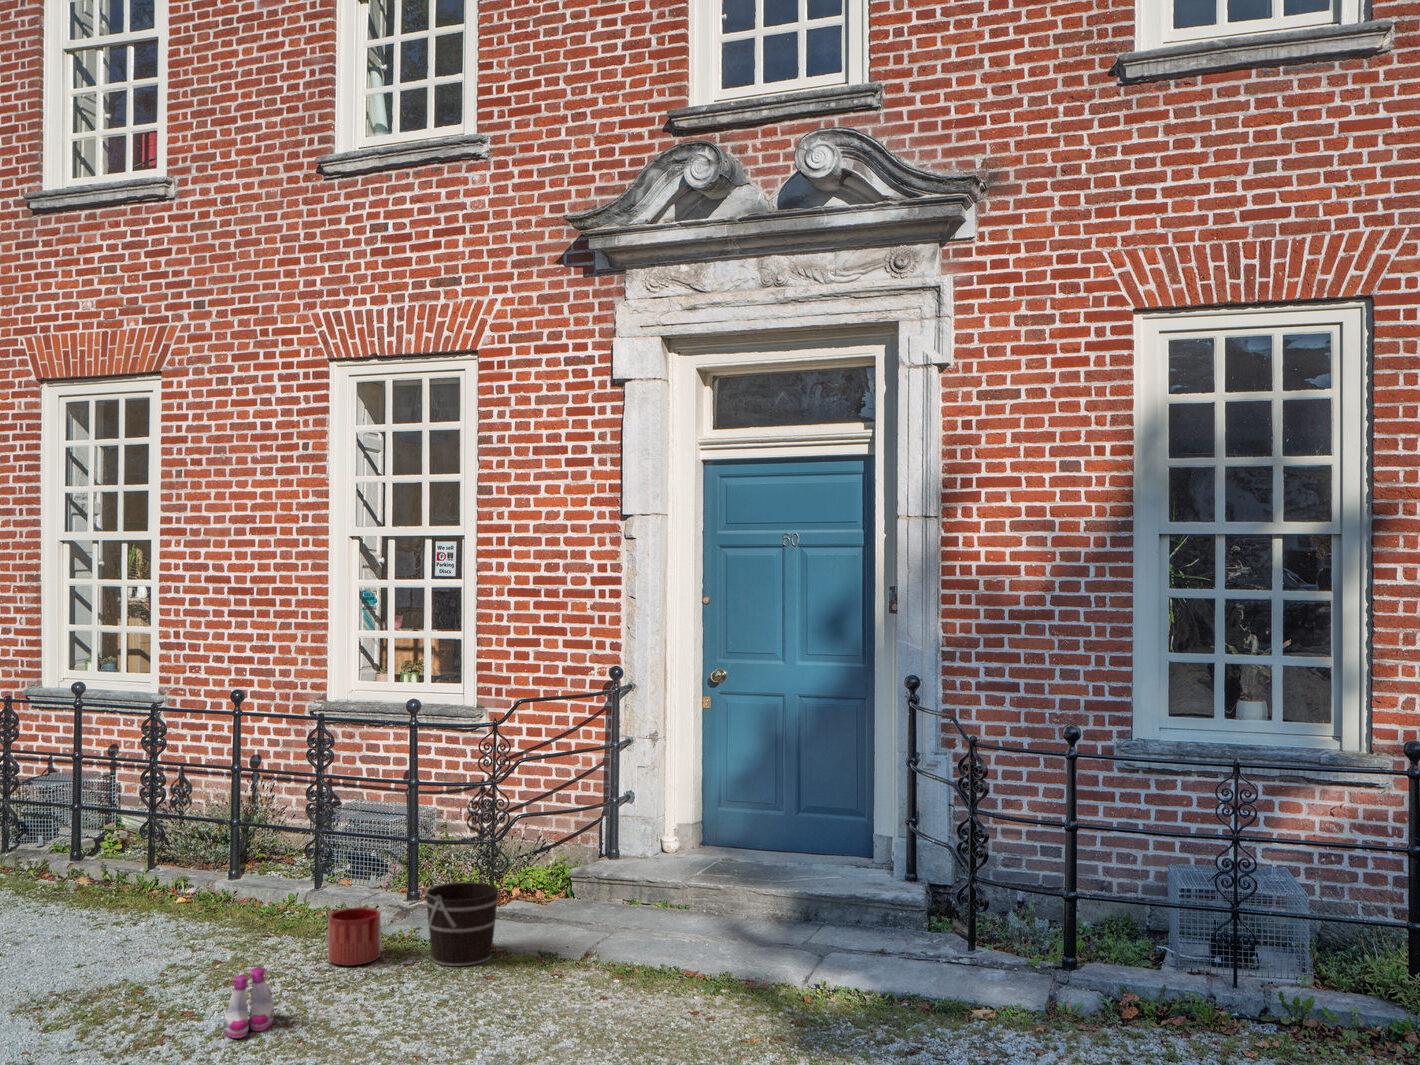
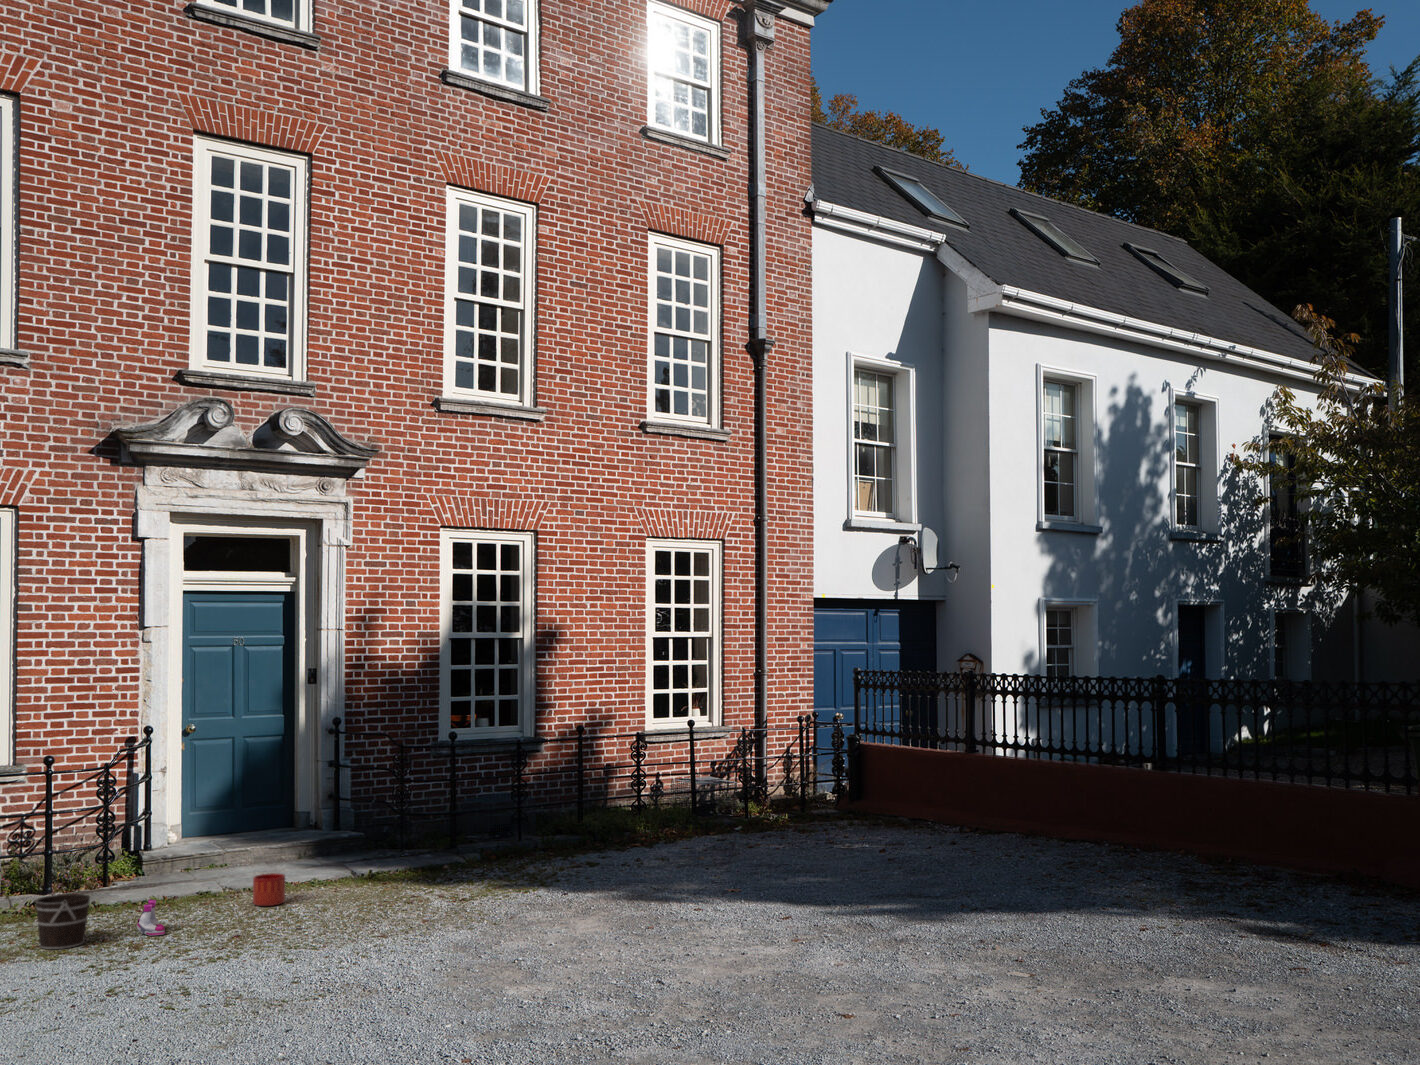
bucket: present [426,880,498,966] -> present [35,894,90,949]
planter: present [328,907,381,966] -> present [253,873,285,906]

